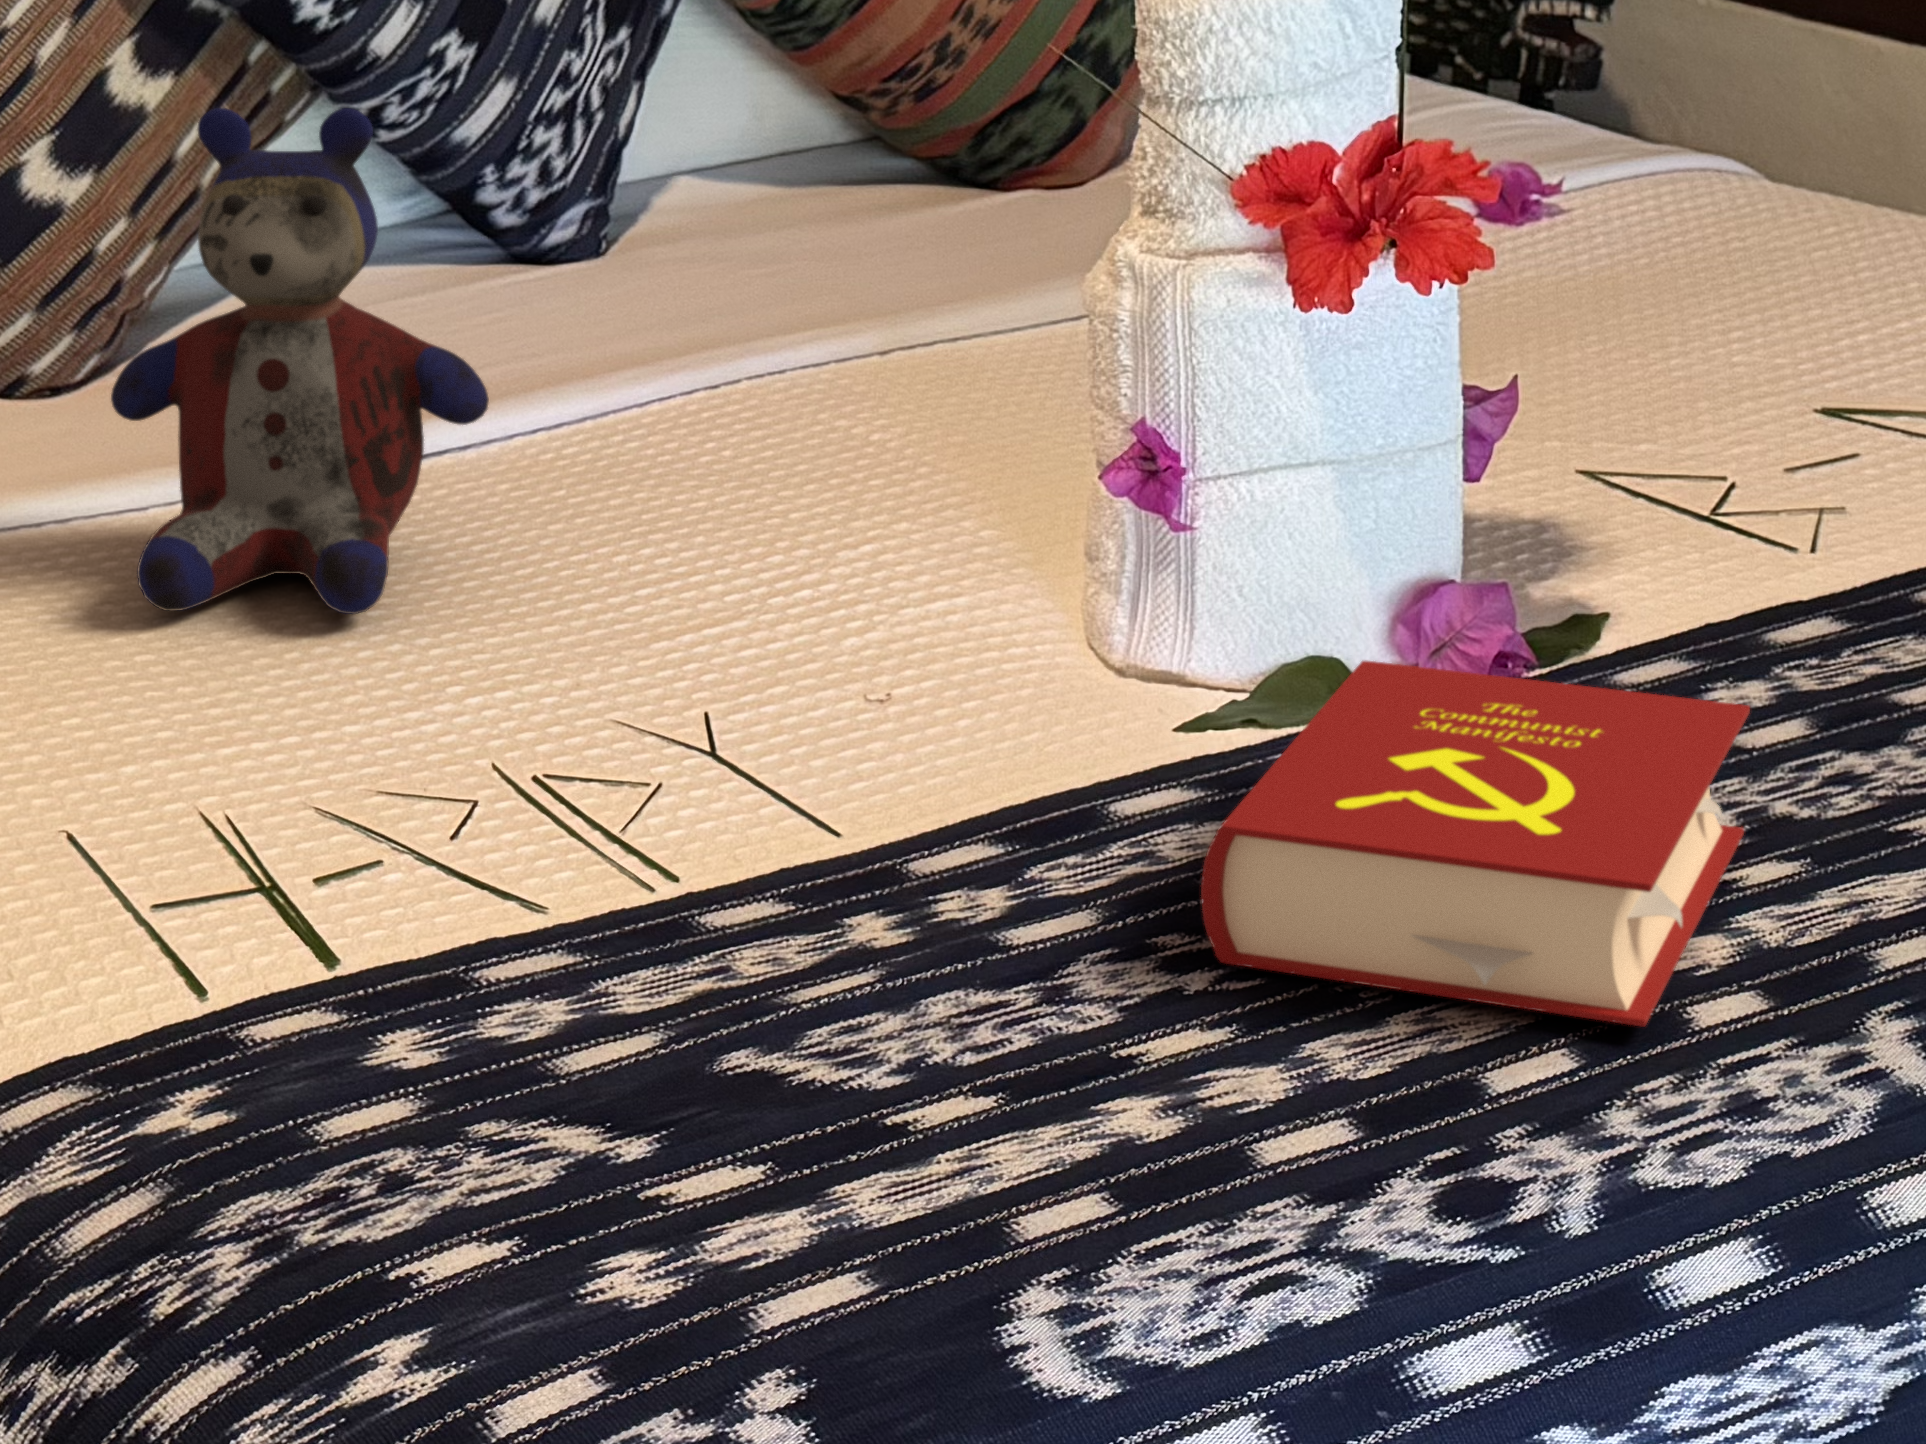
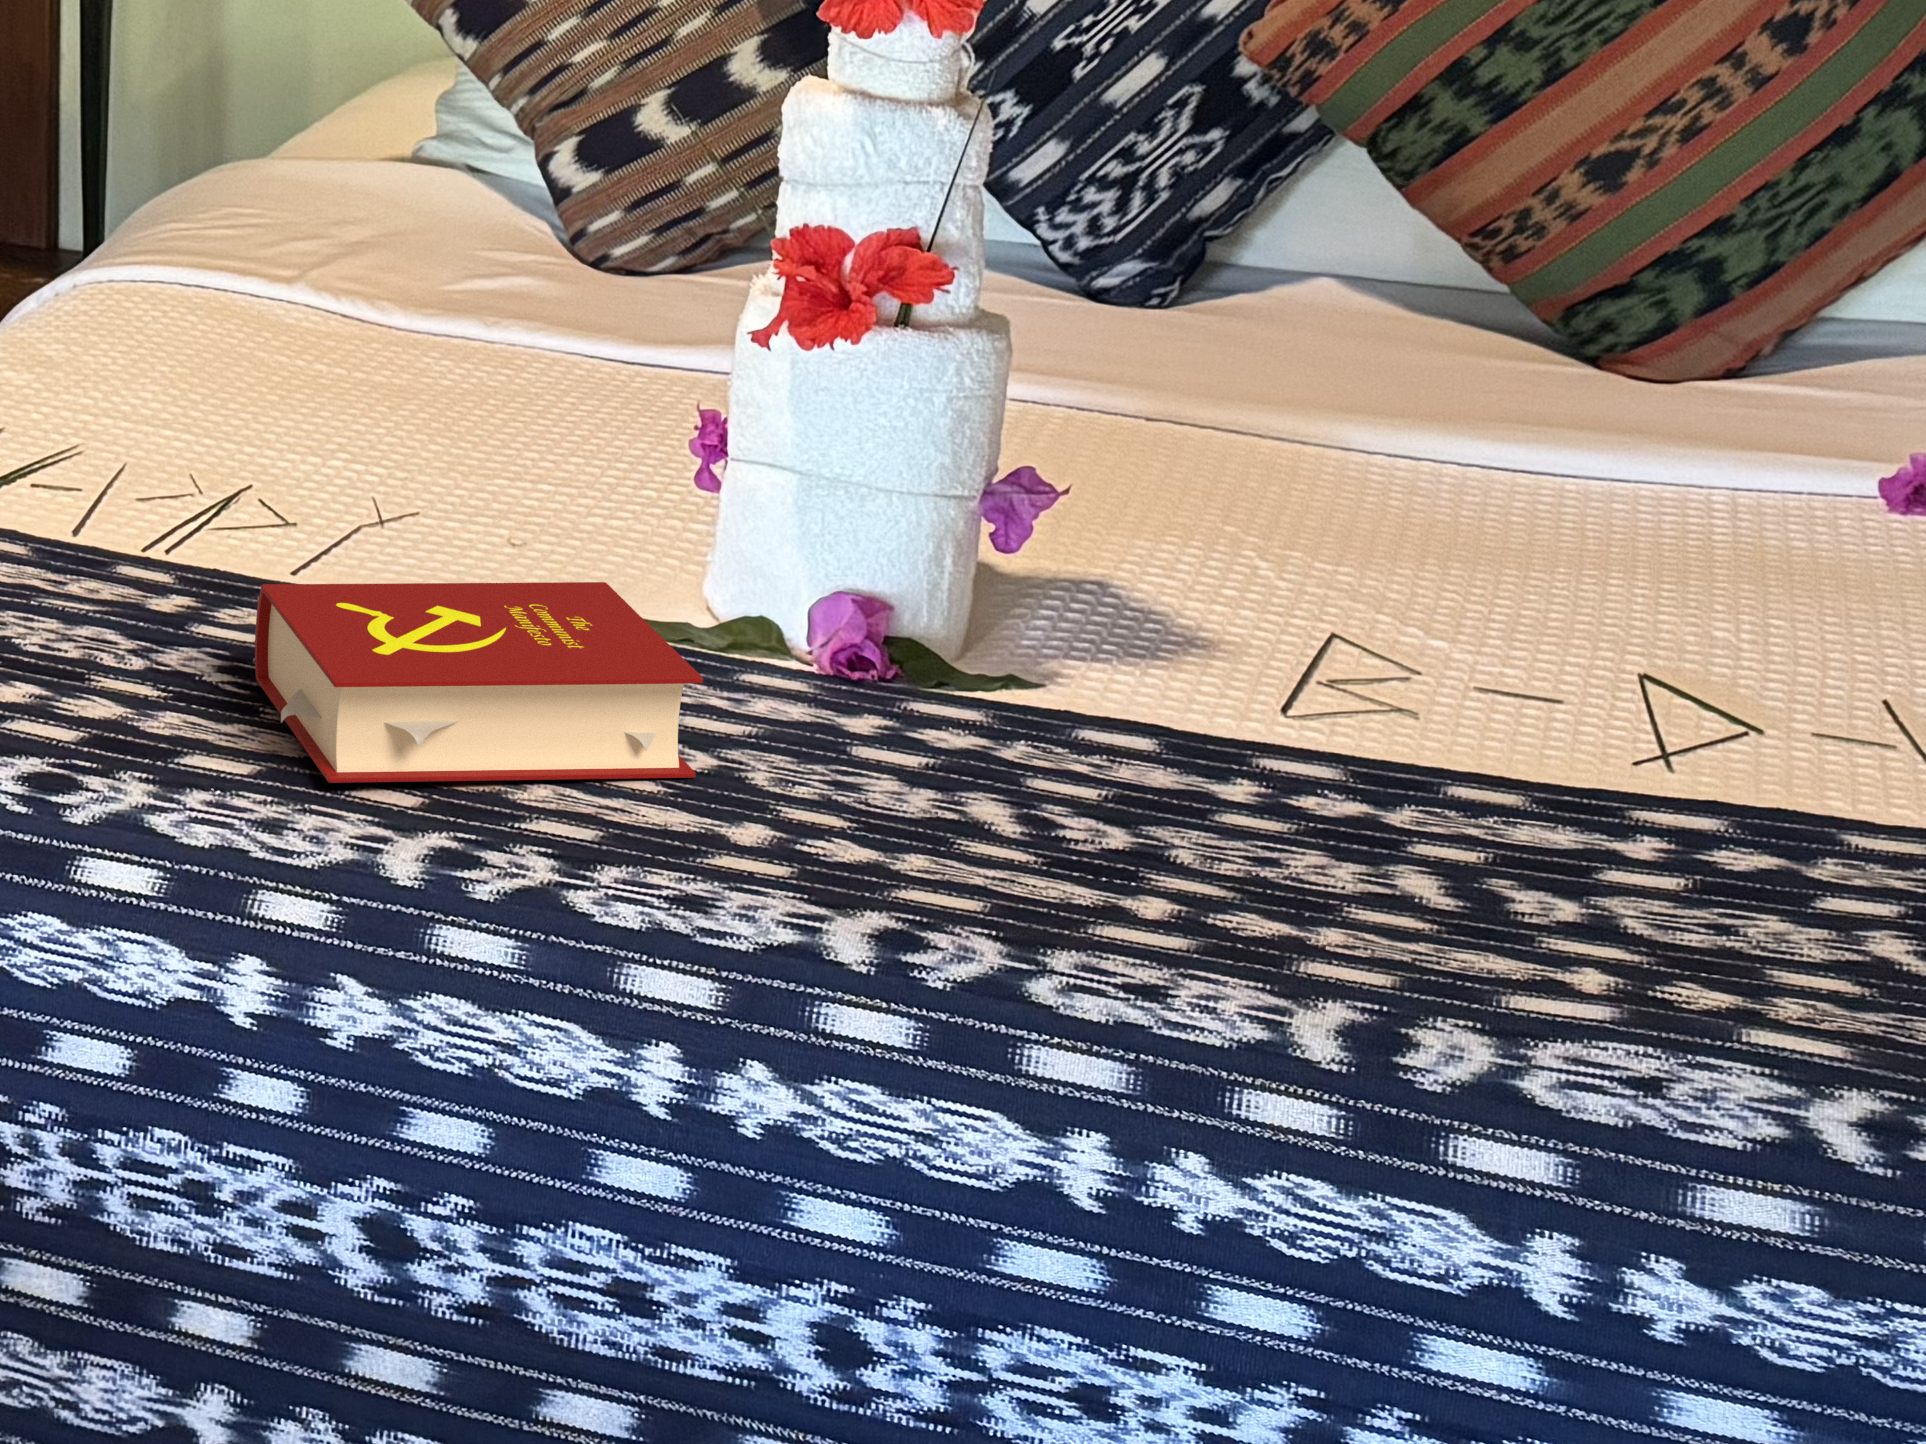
stuffed bear: present [111,108,489,614] -> none [279,57,538,405]

